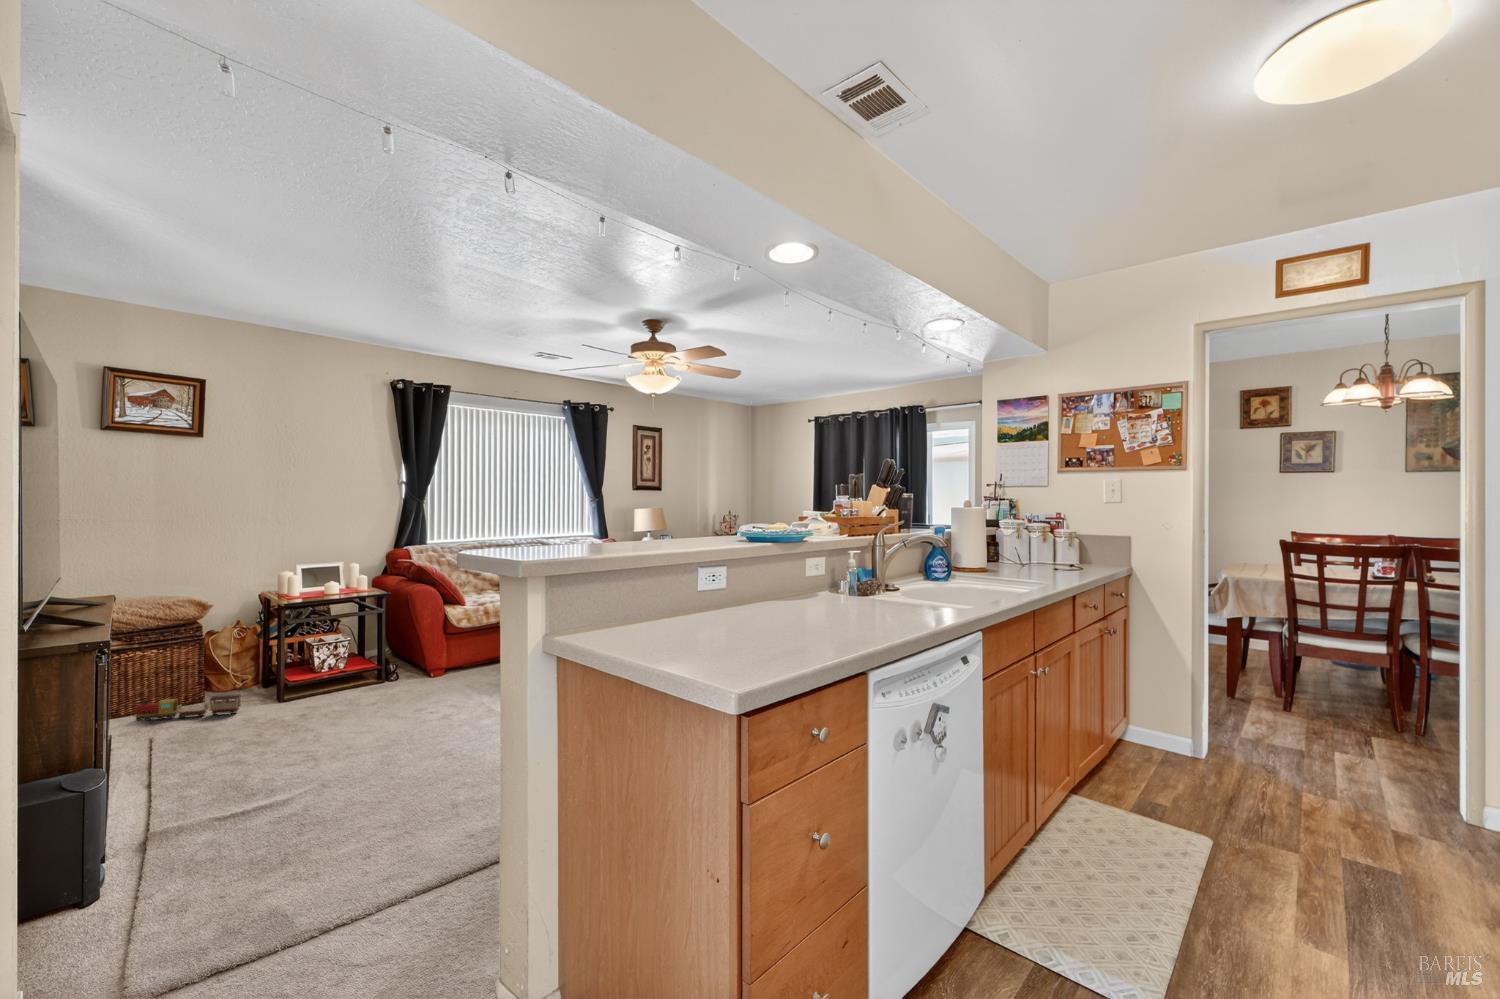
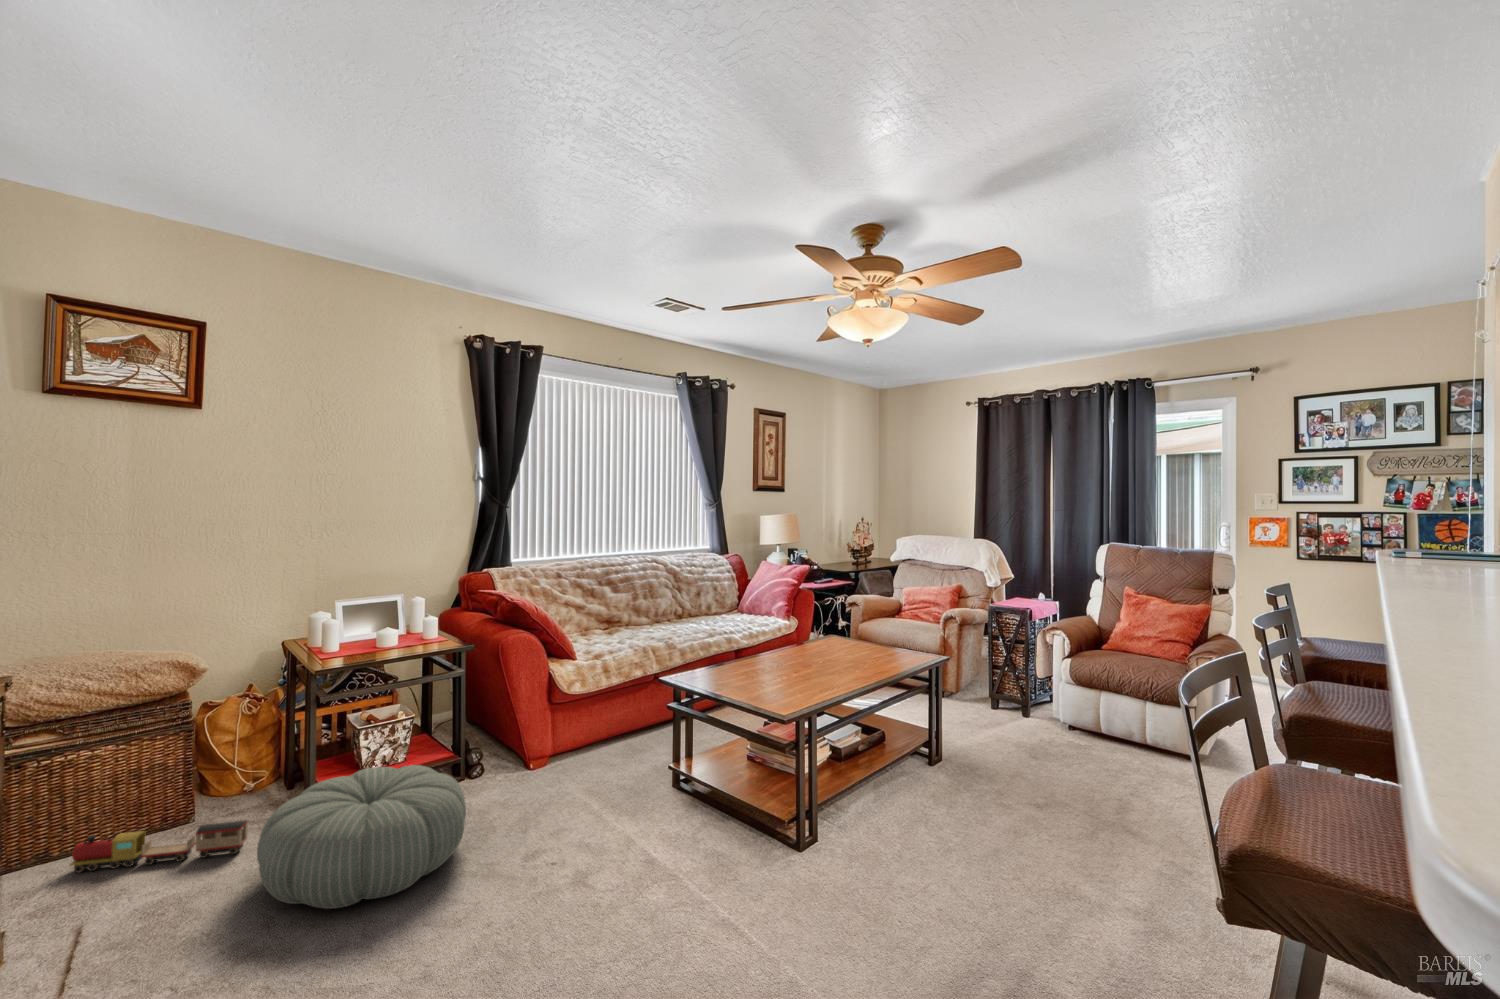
pouf: none [249,663,379,731] -> present [257,765,466,909]

